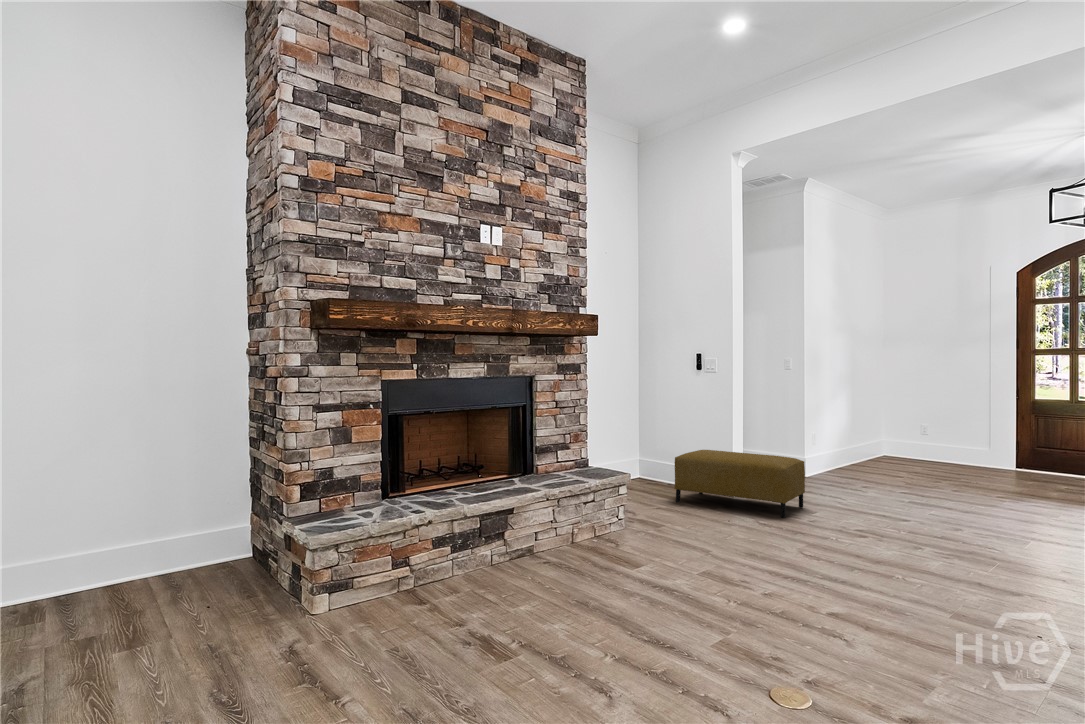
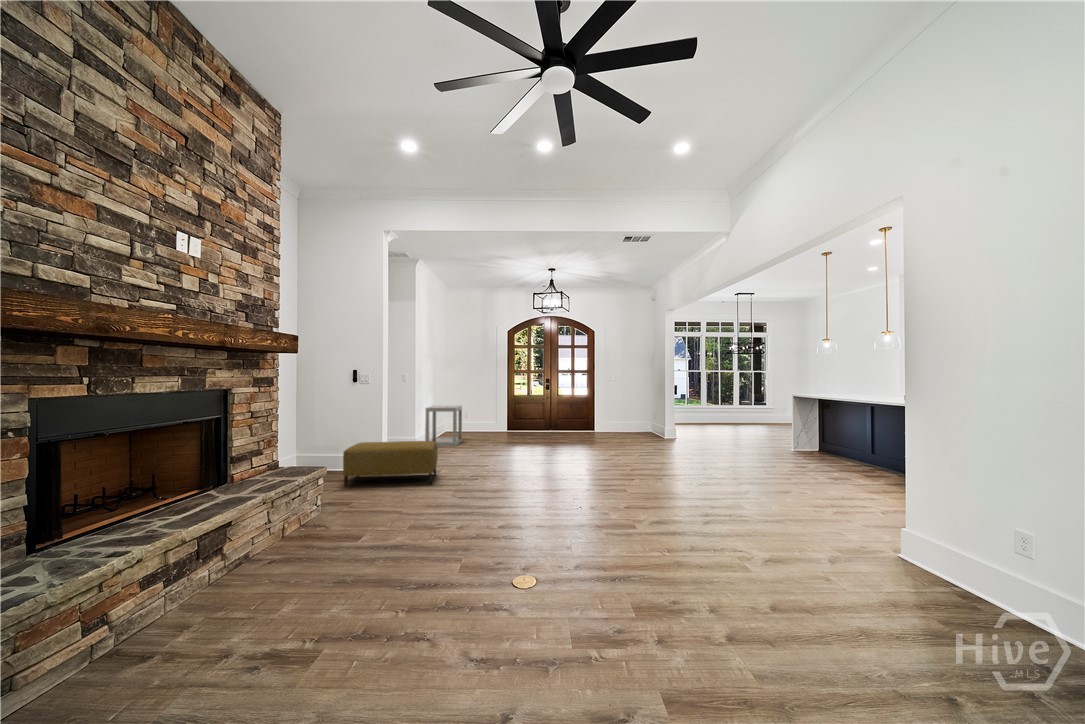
side table: none [827,407,895,475] -> present [425,405,462,446]

